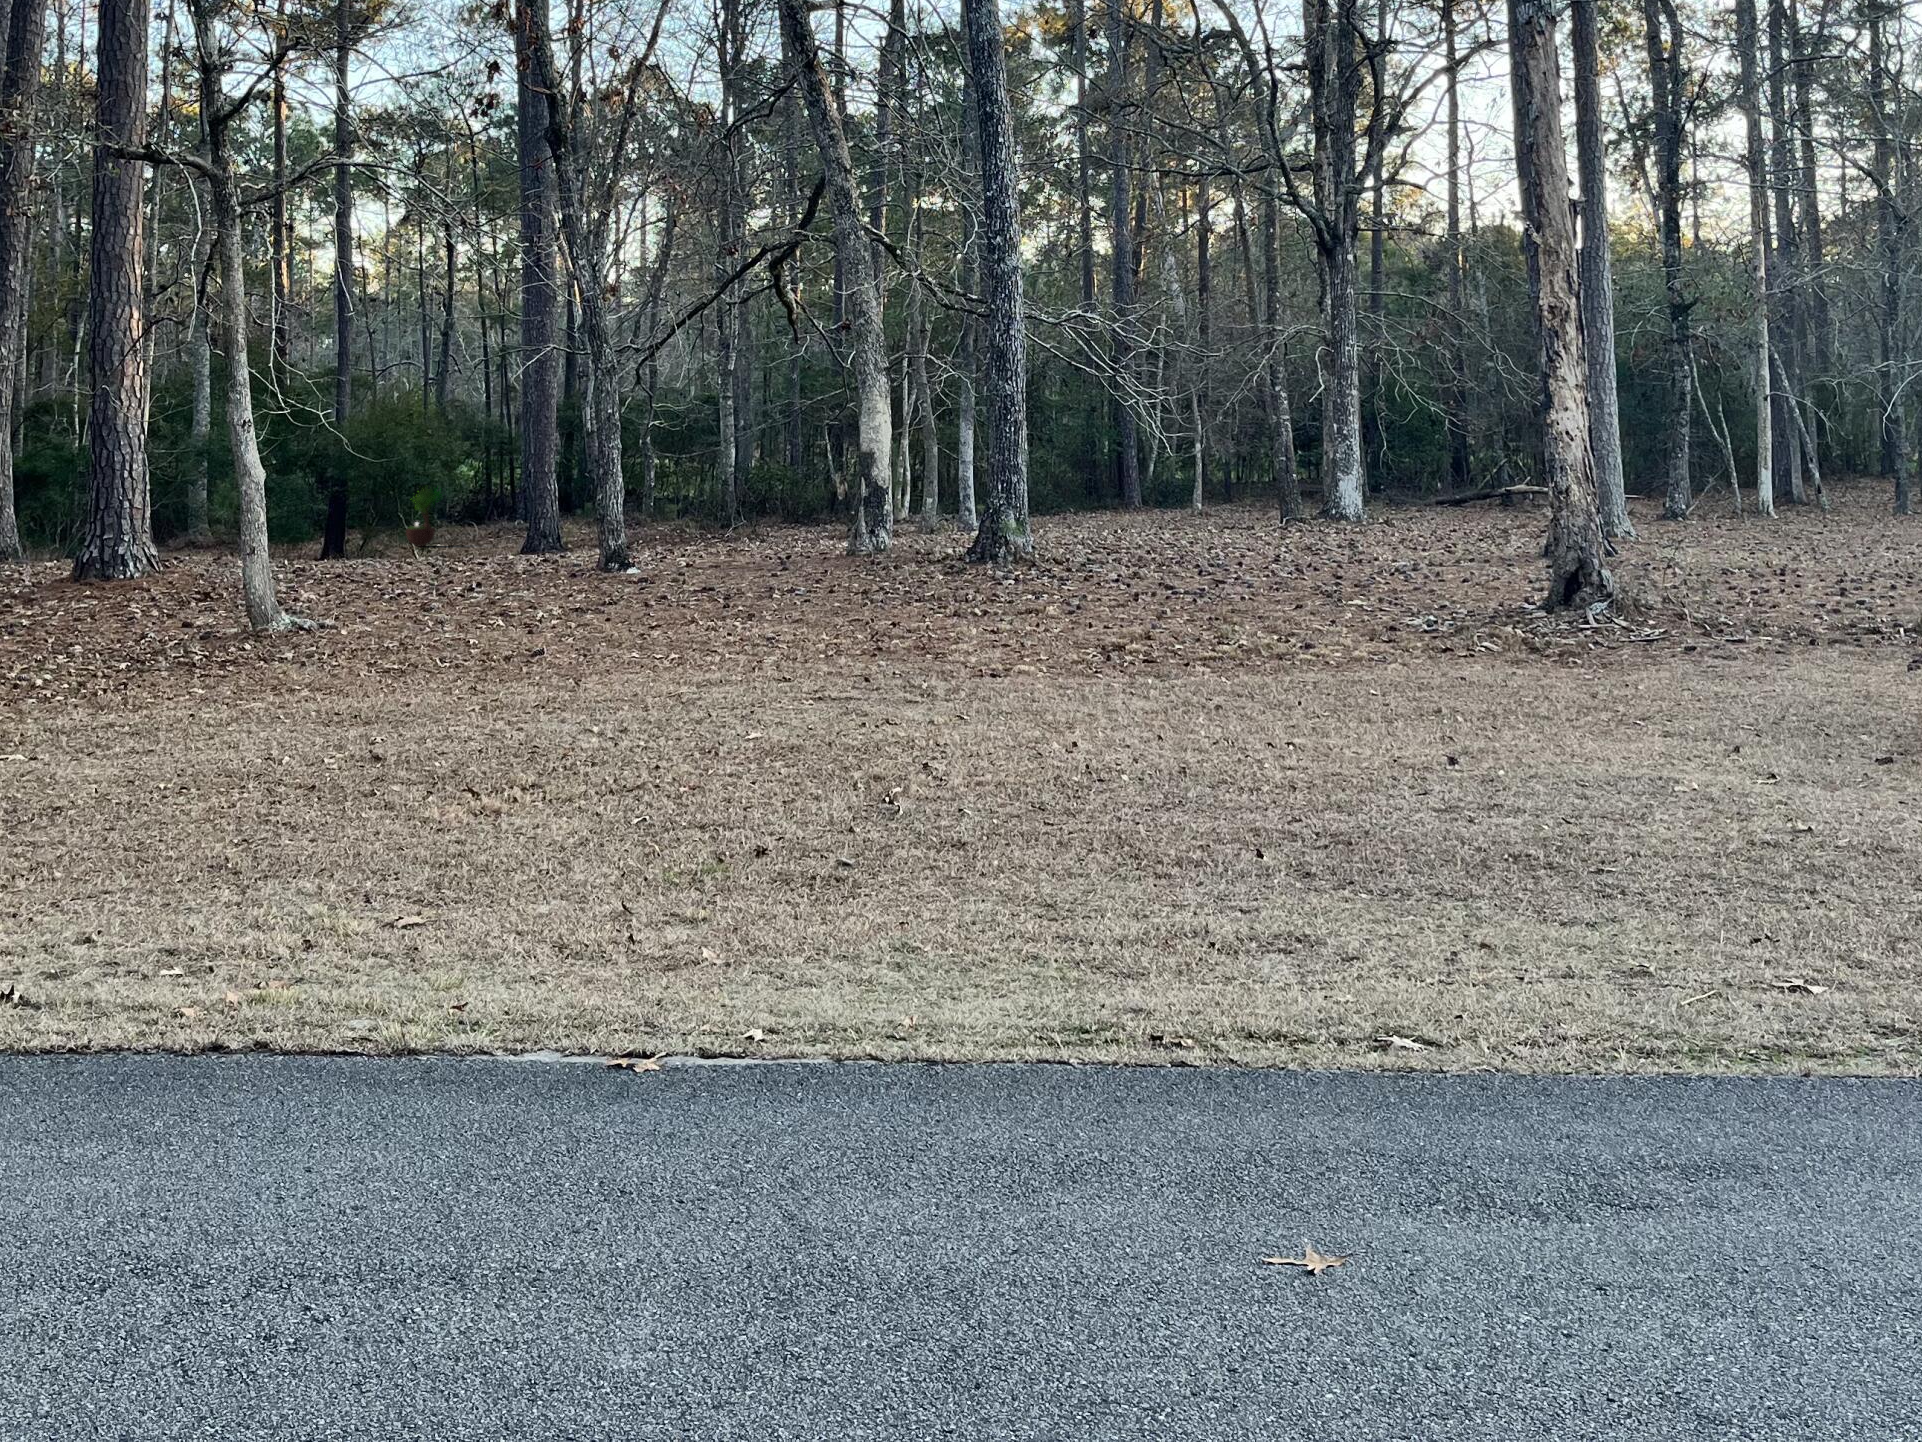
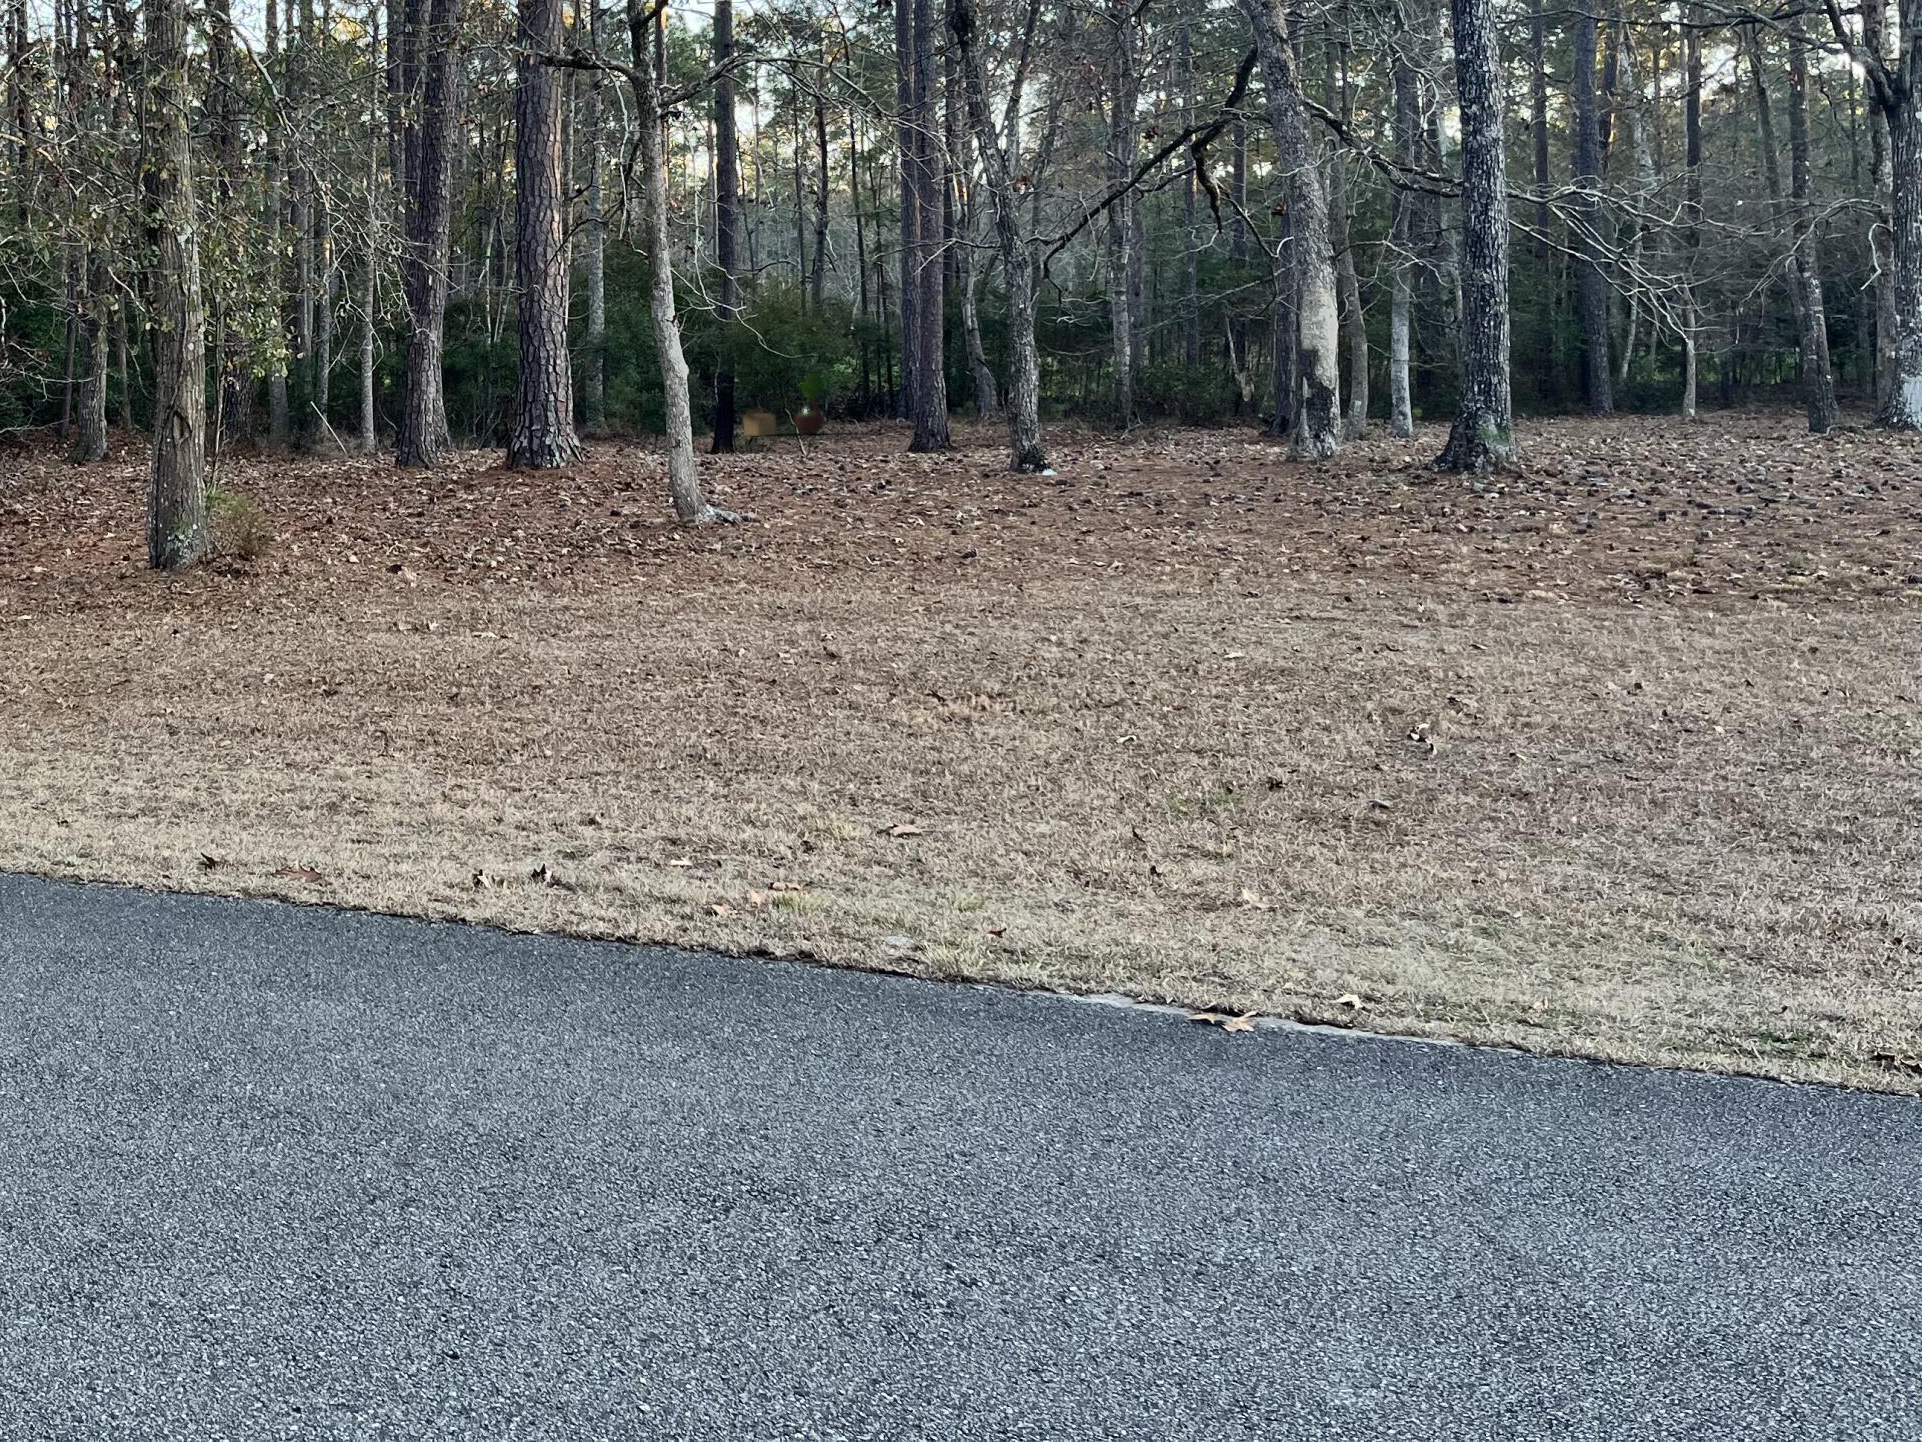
cardboard box: none [346,521,387,548] -> present [743,409,776,436]

